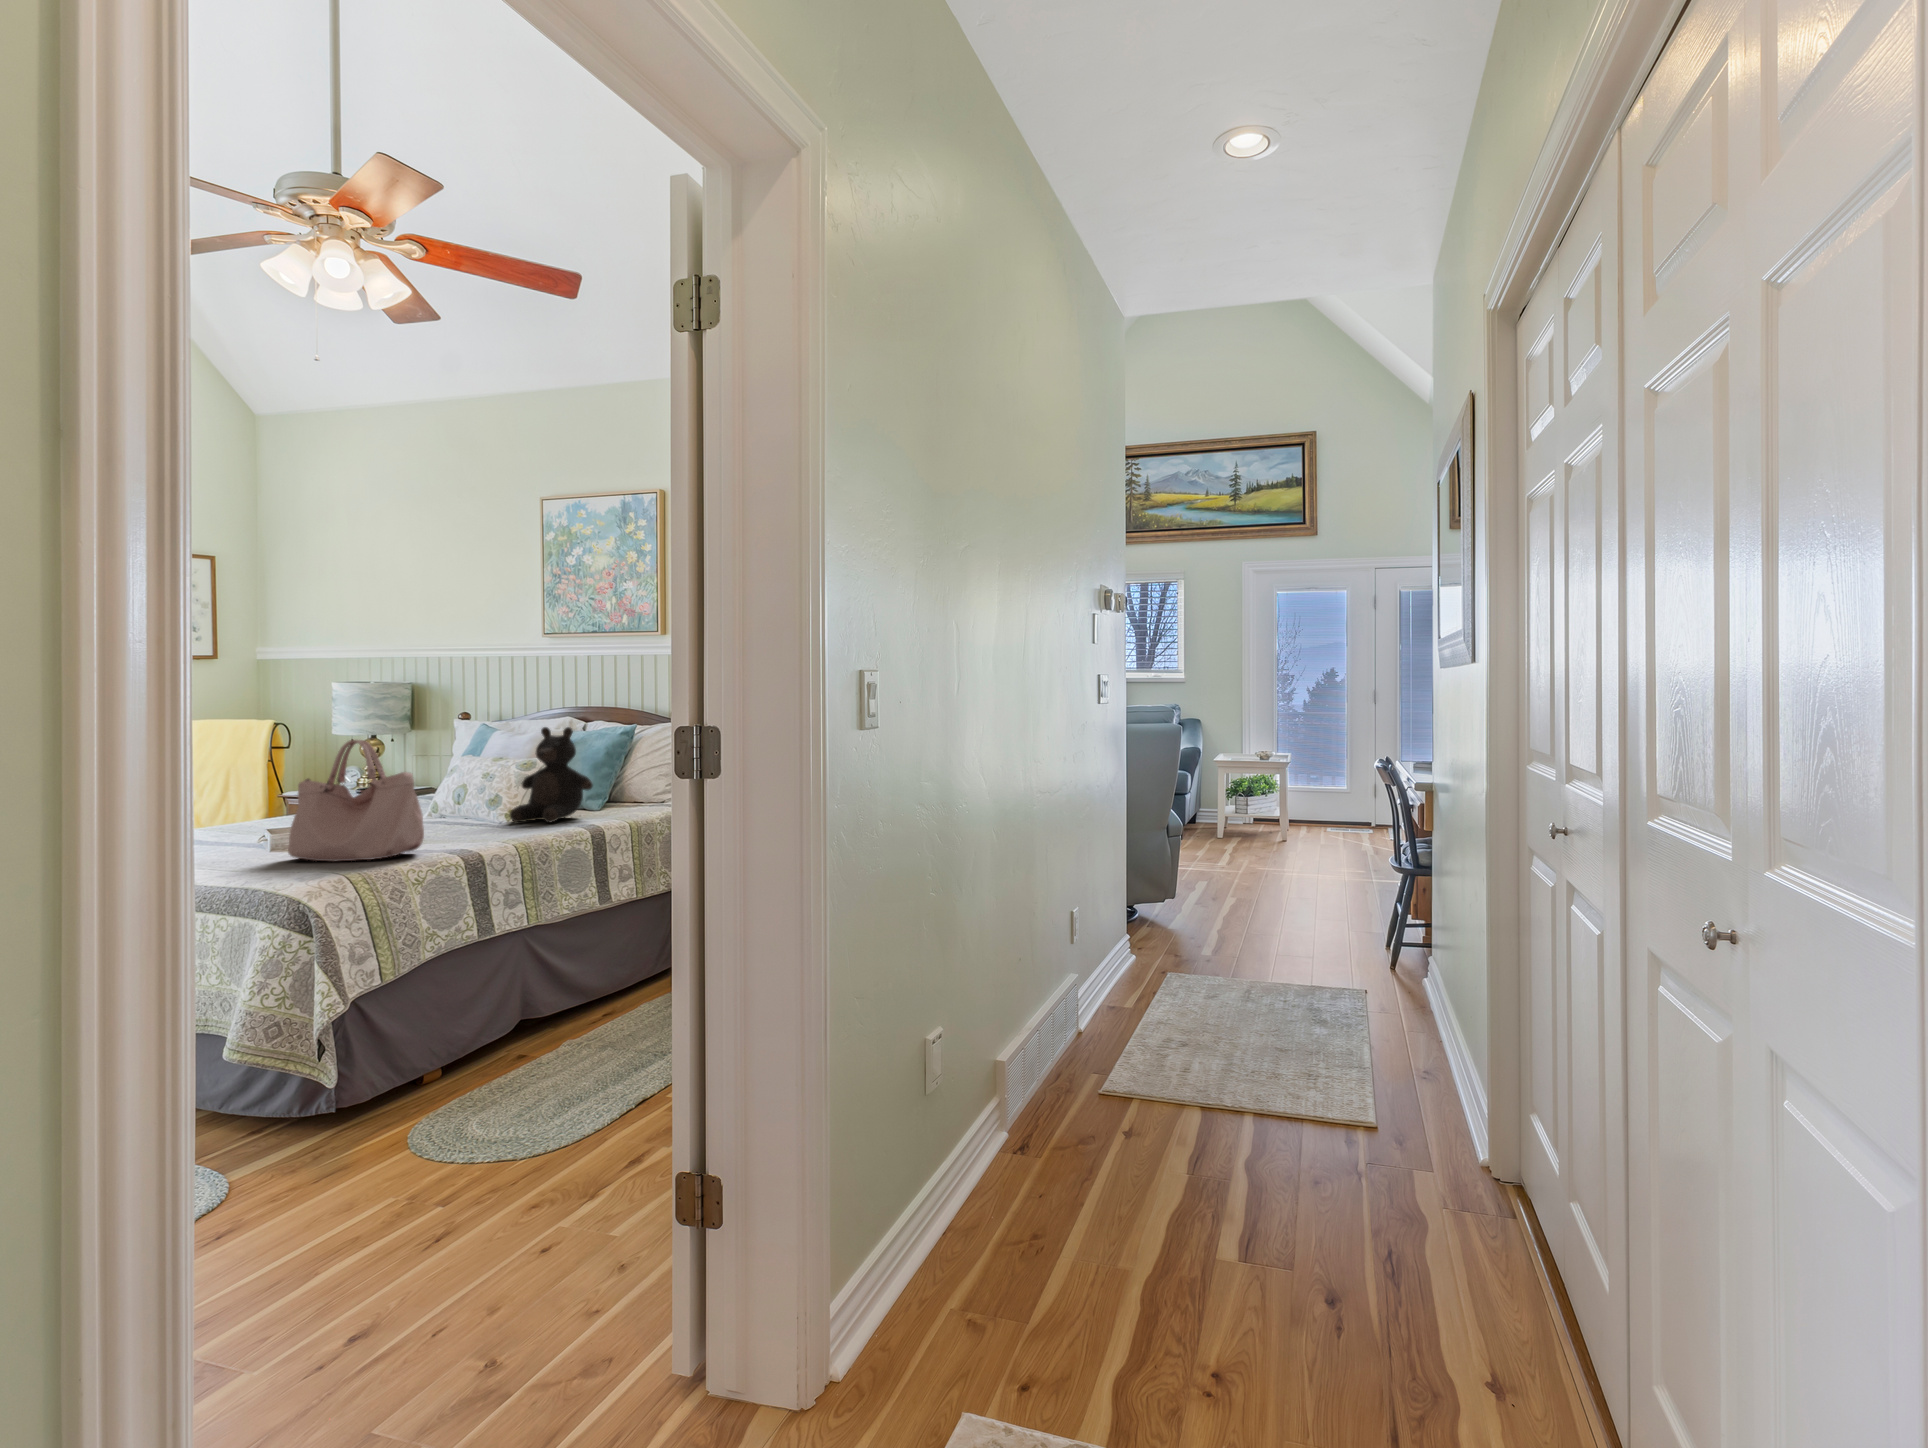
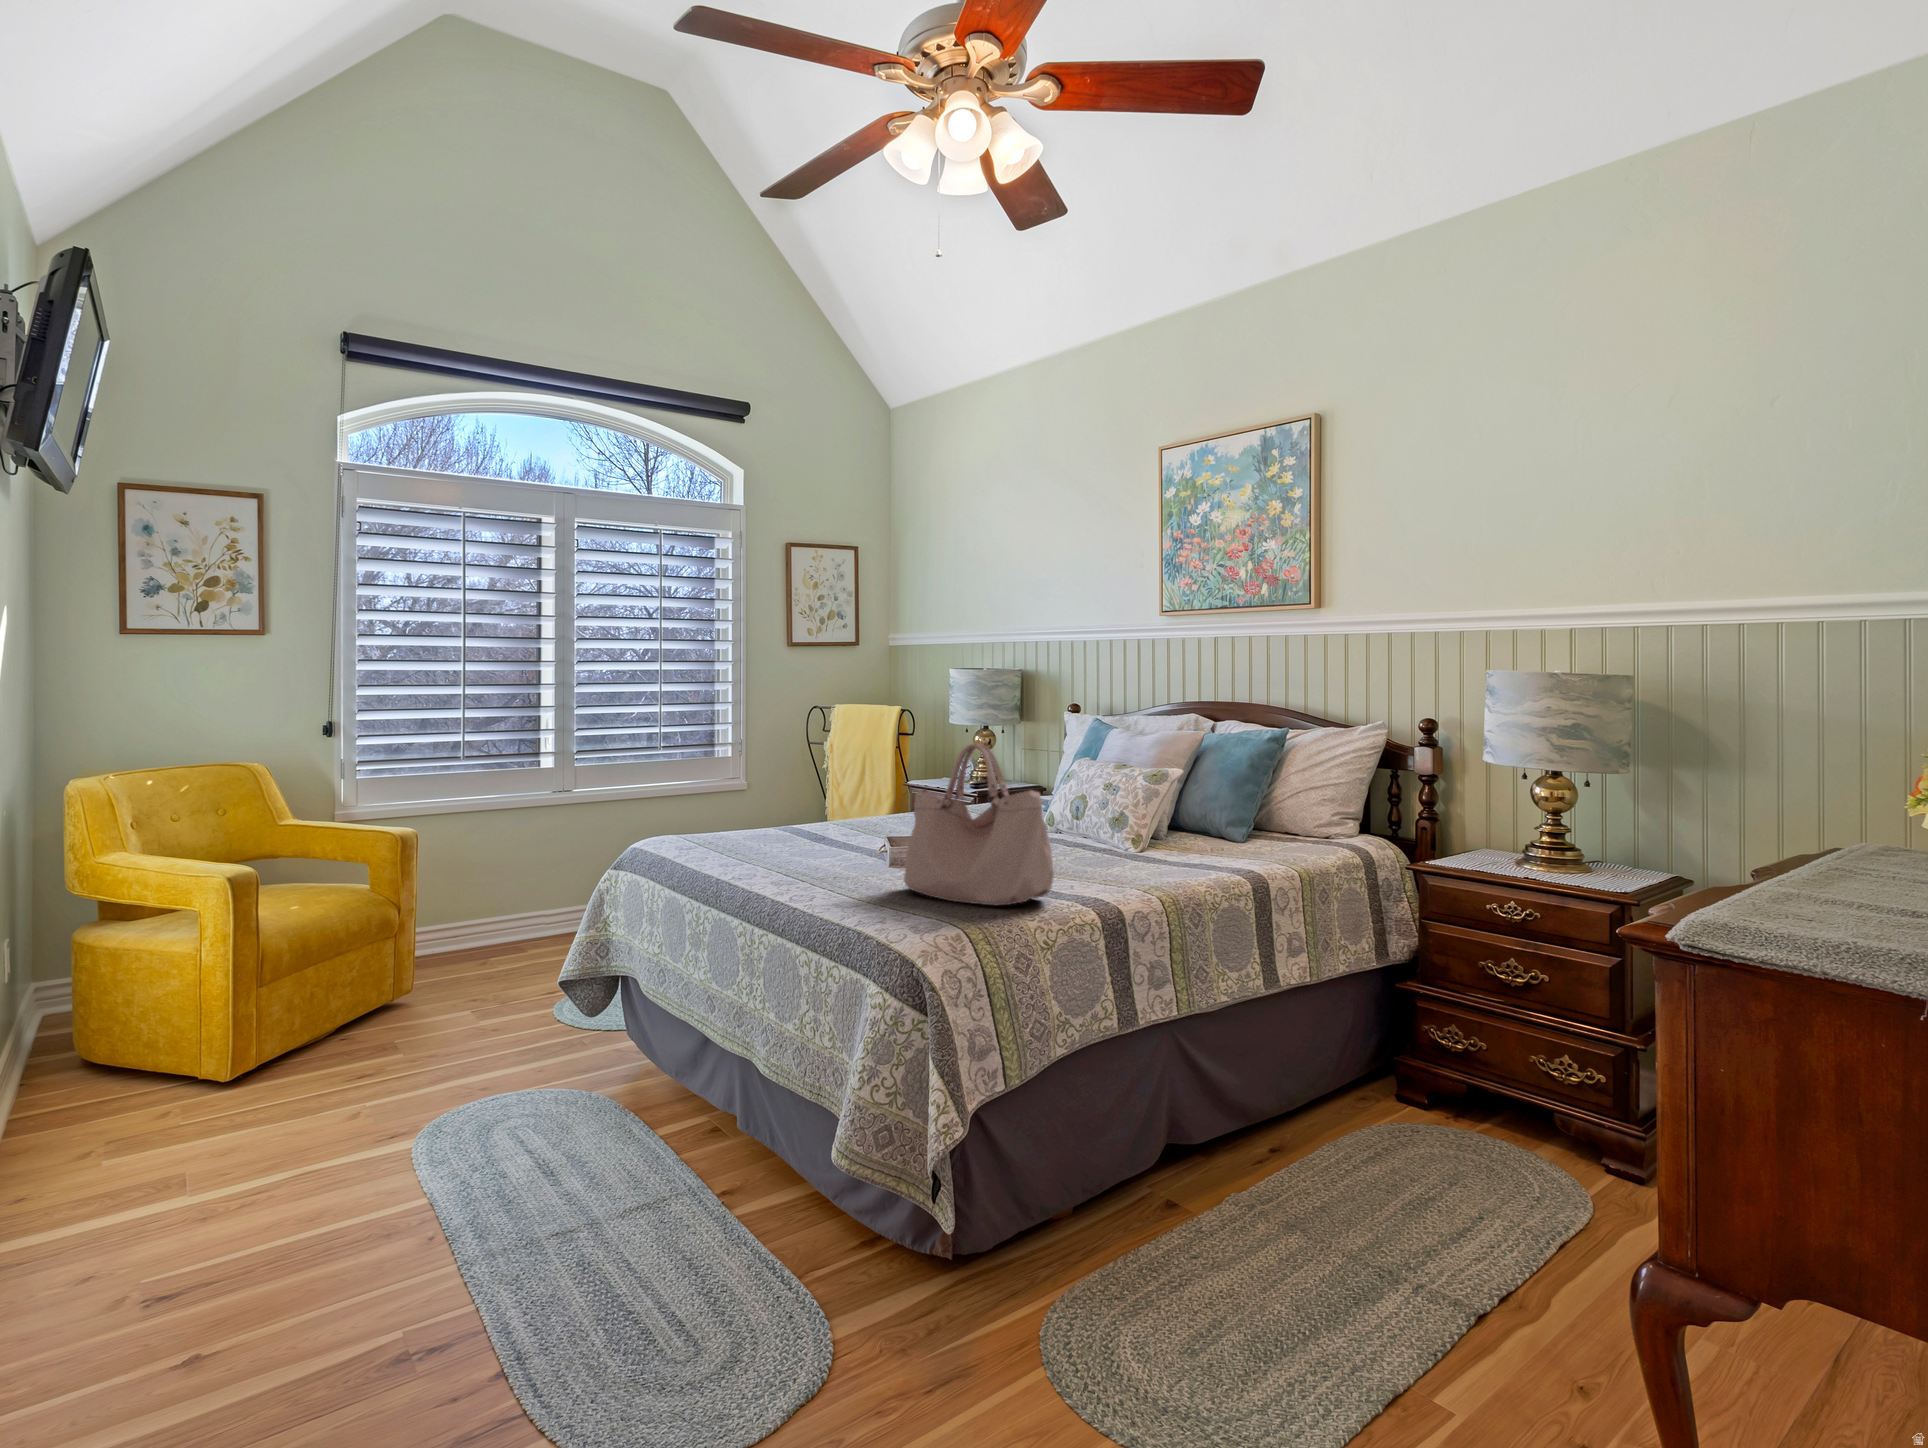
teddy bear: present [510,727,593,823] -> none [1141,729,1246,860]

